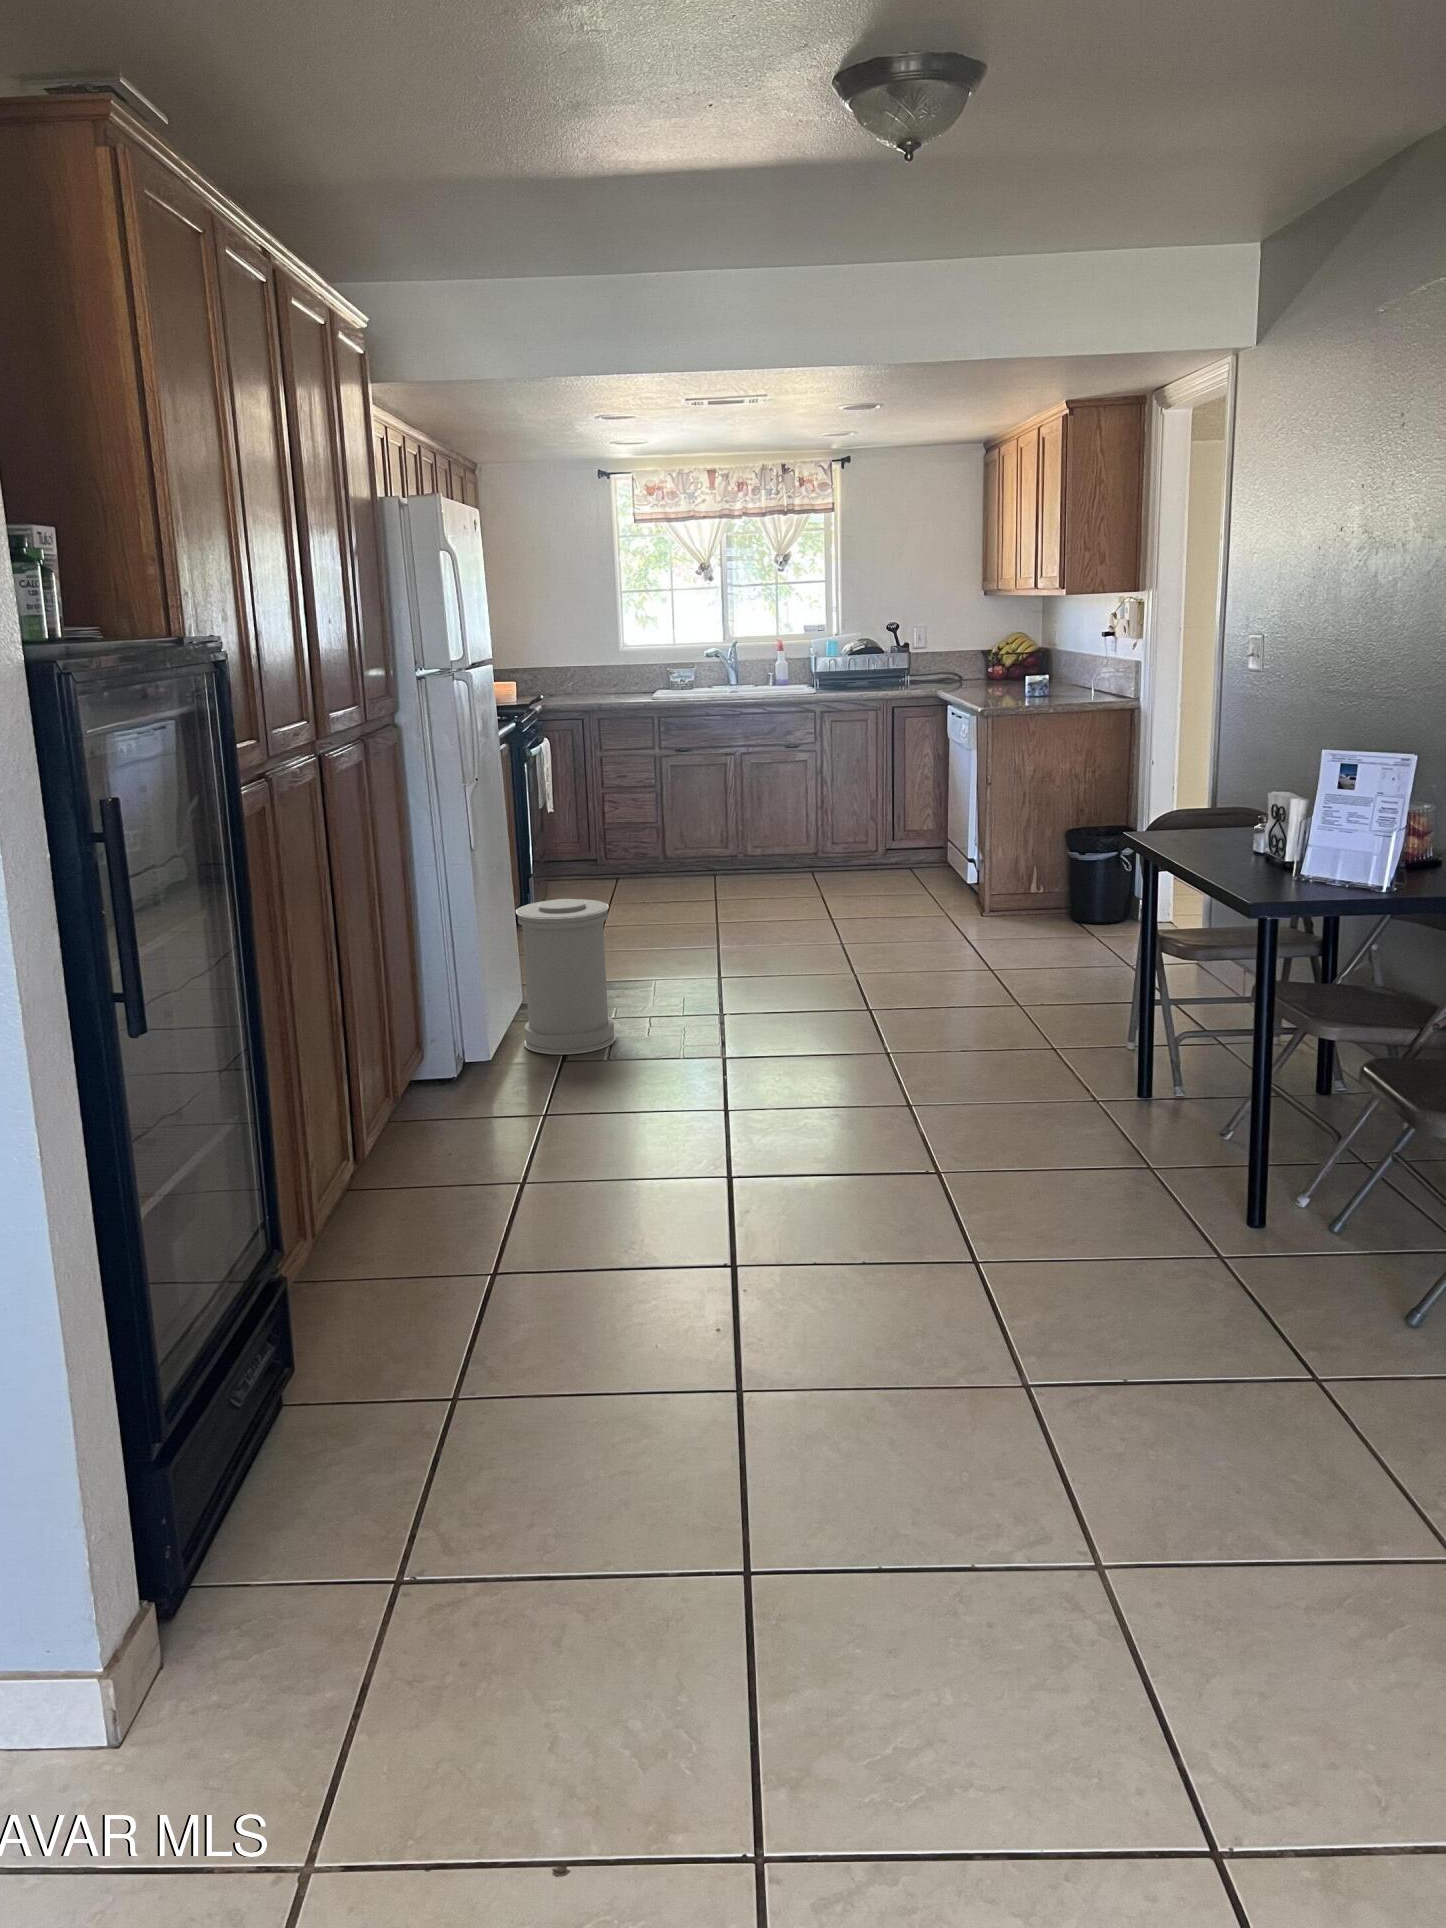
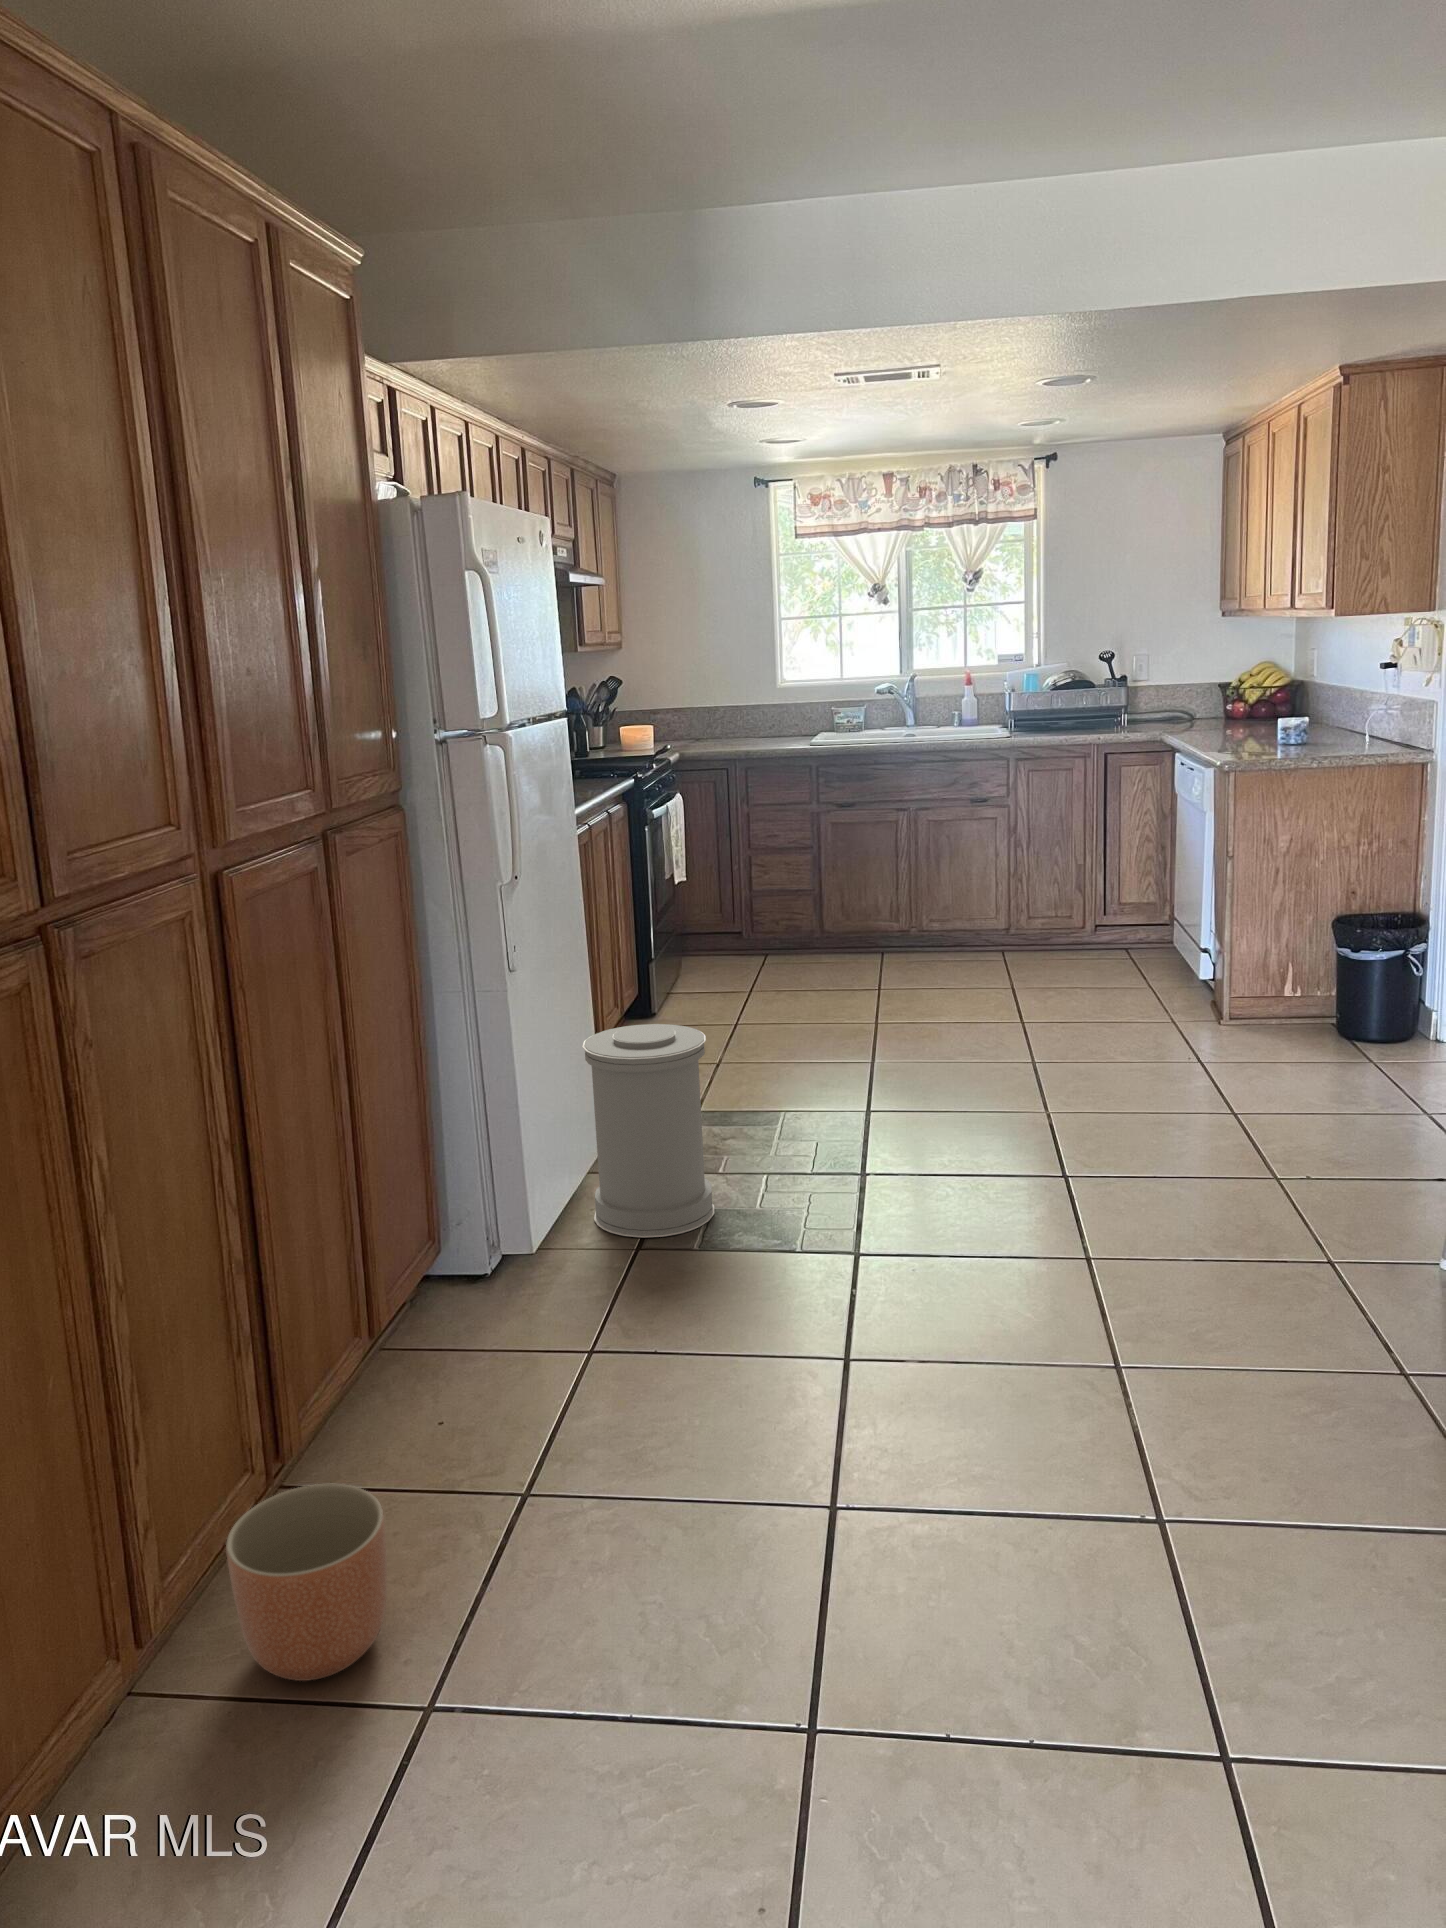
planter: none [358,1153,458,1265] -> present [226,1484,387,1681]

